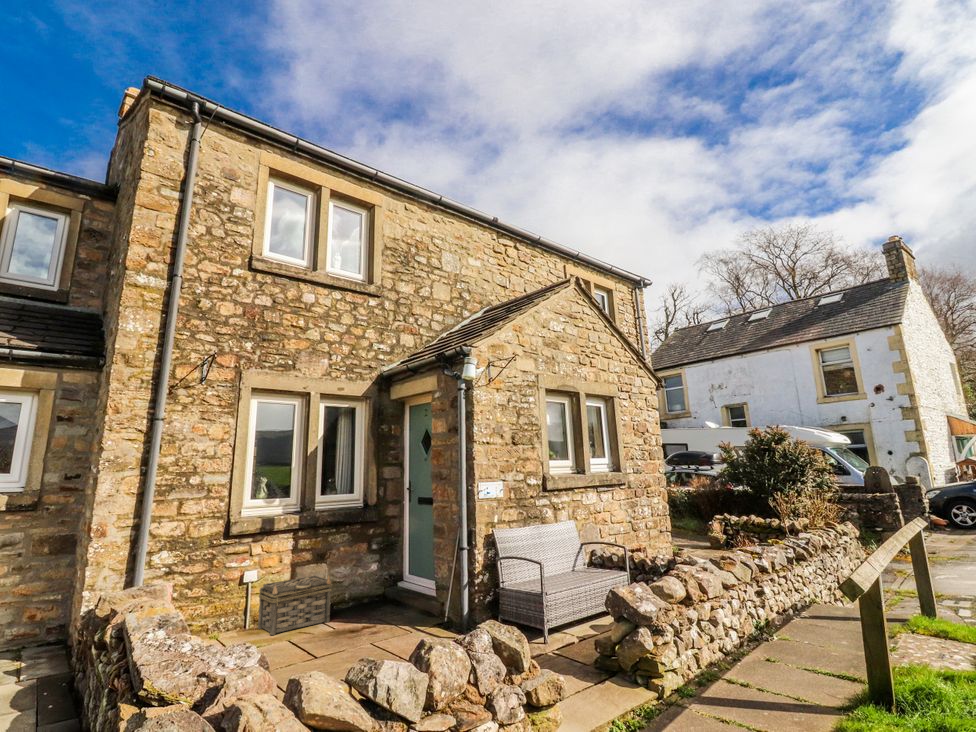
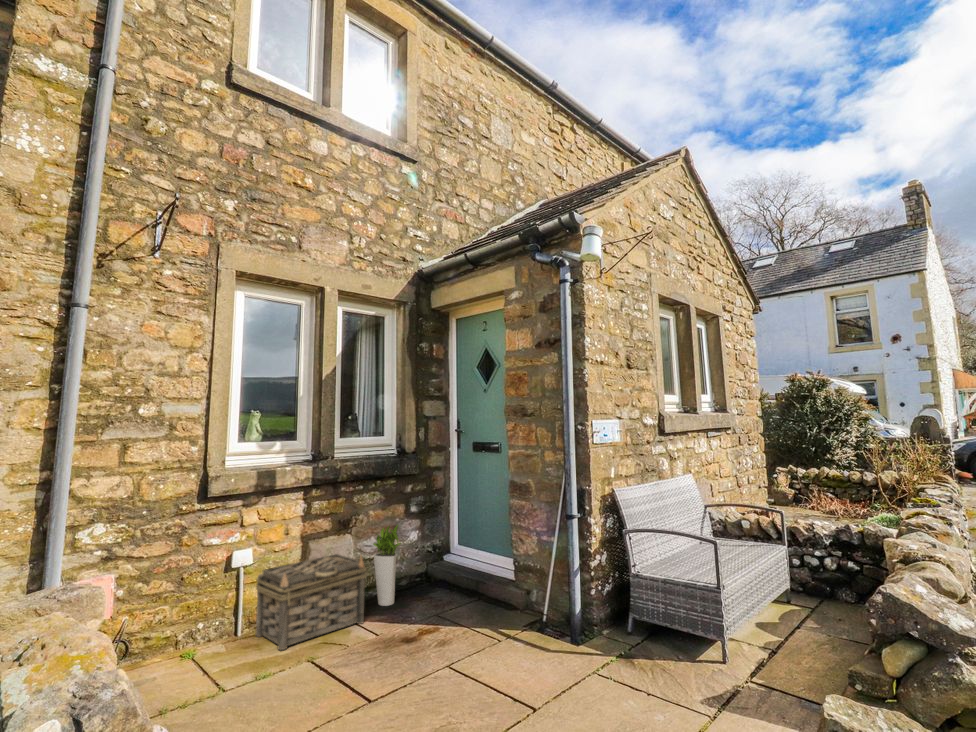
planter: none [340,555,362,613] -> present [373,525,401,606]

